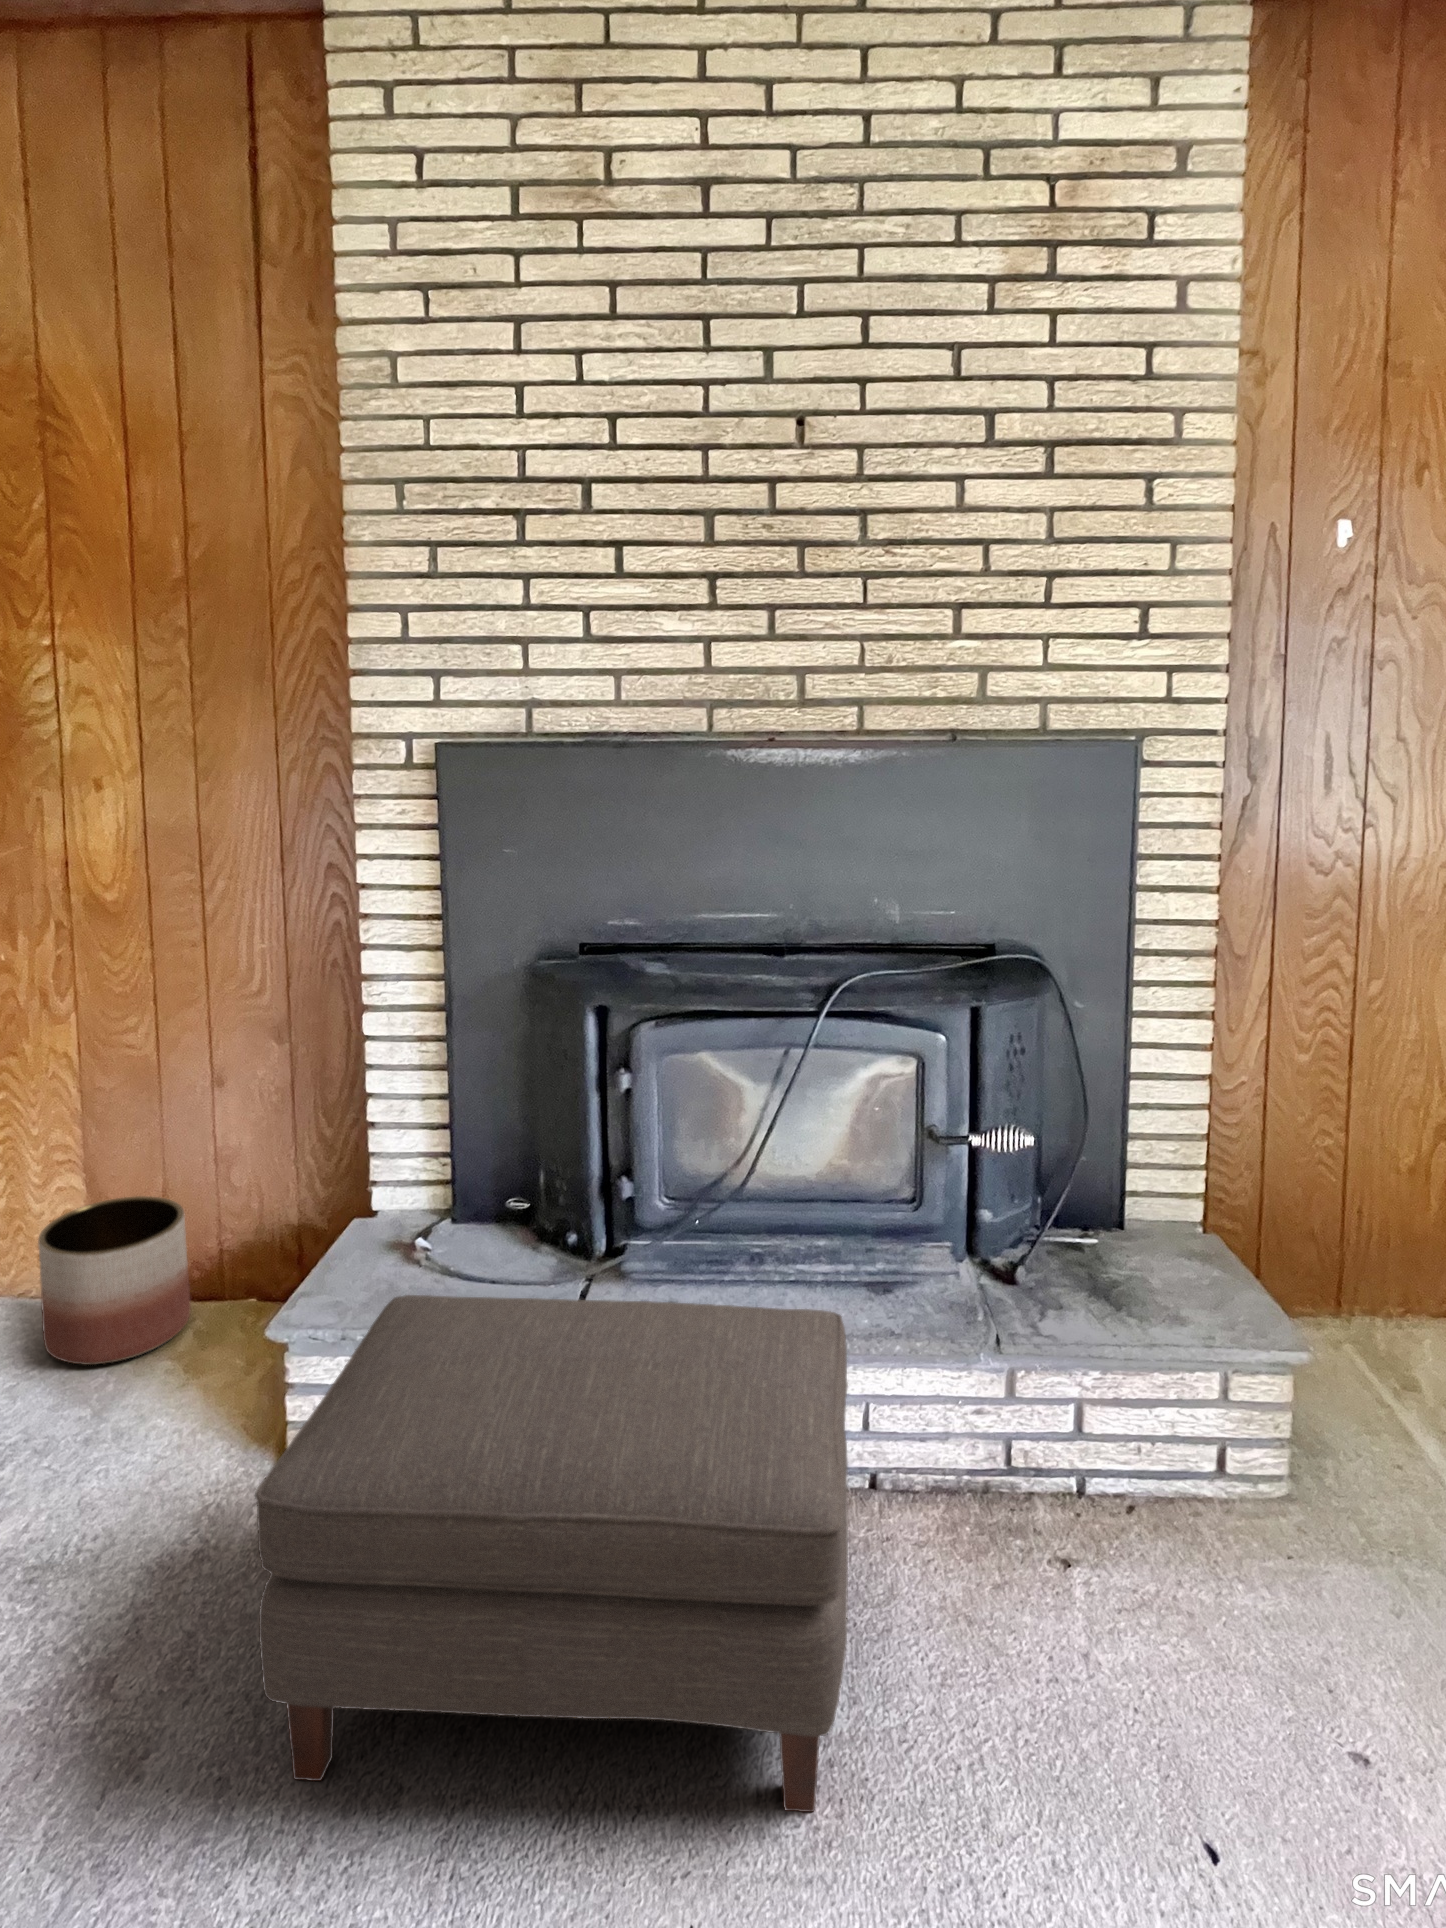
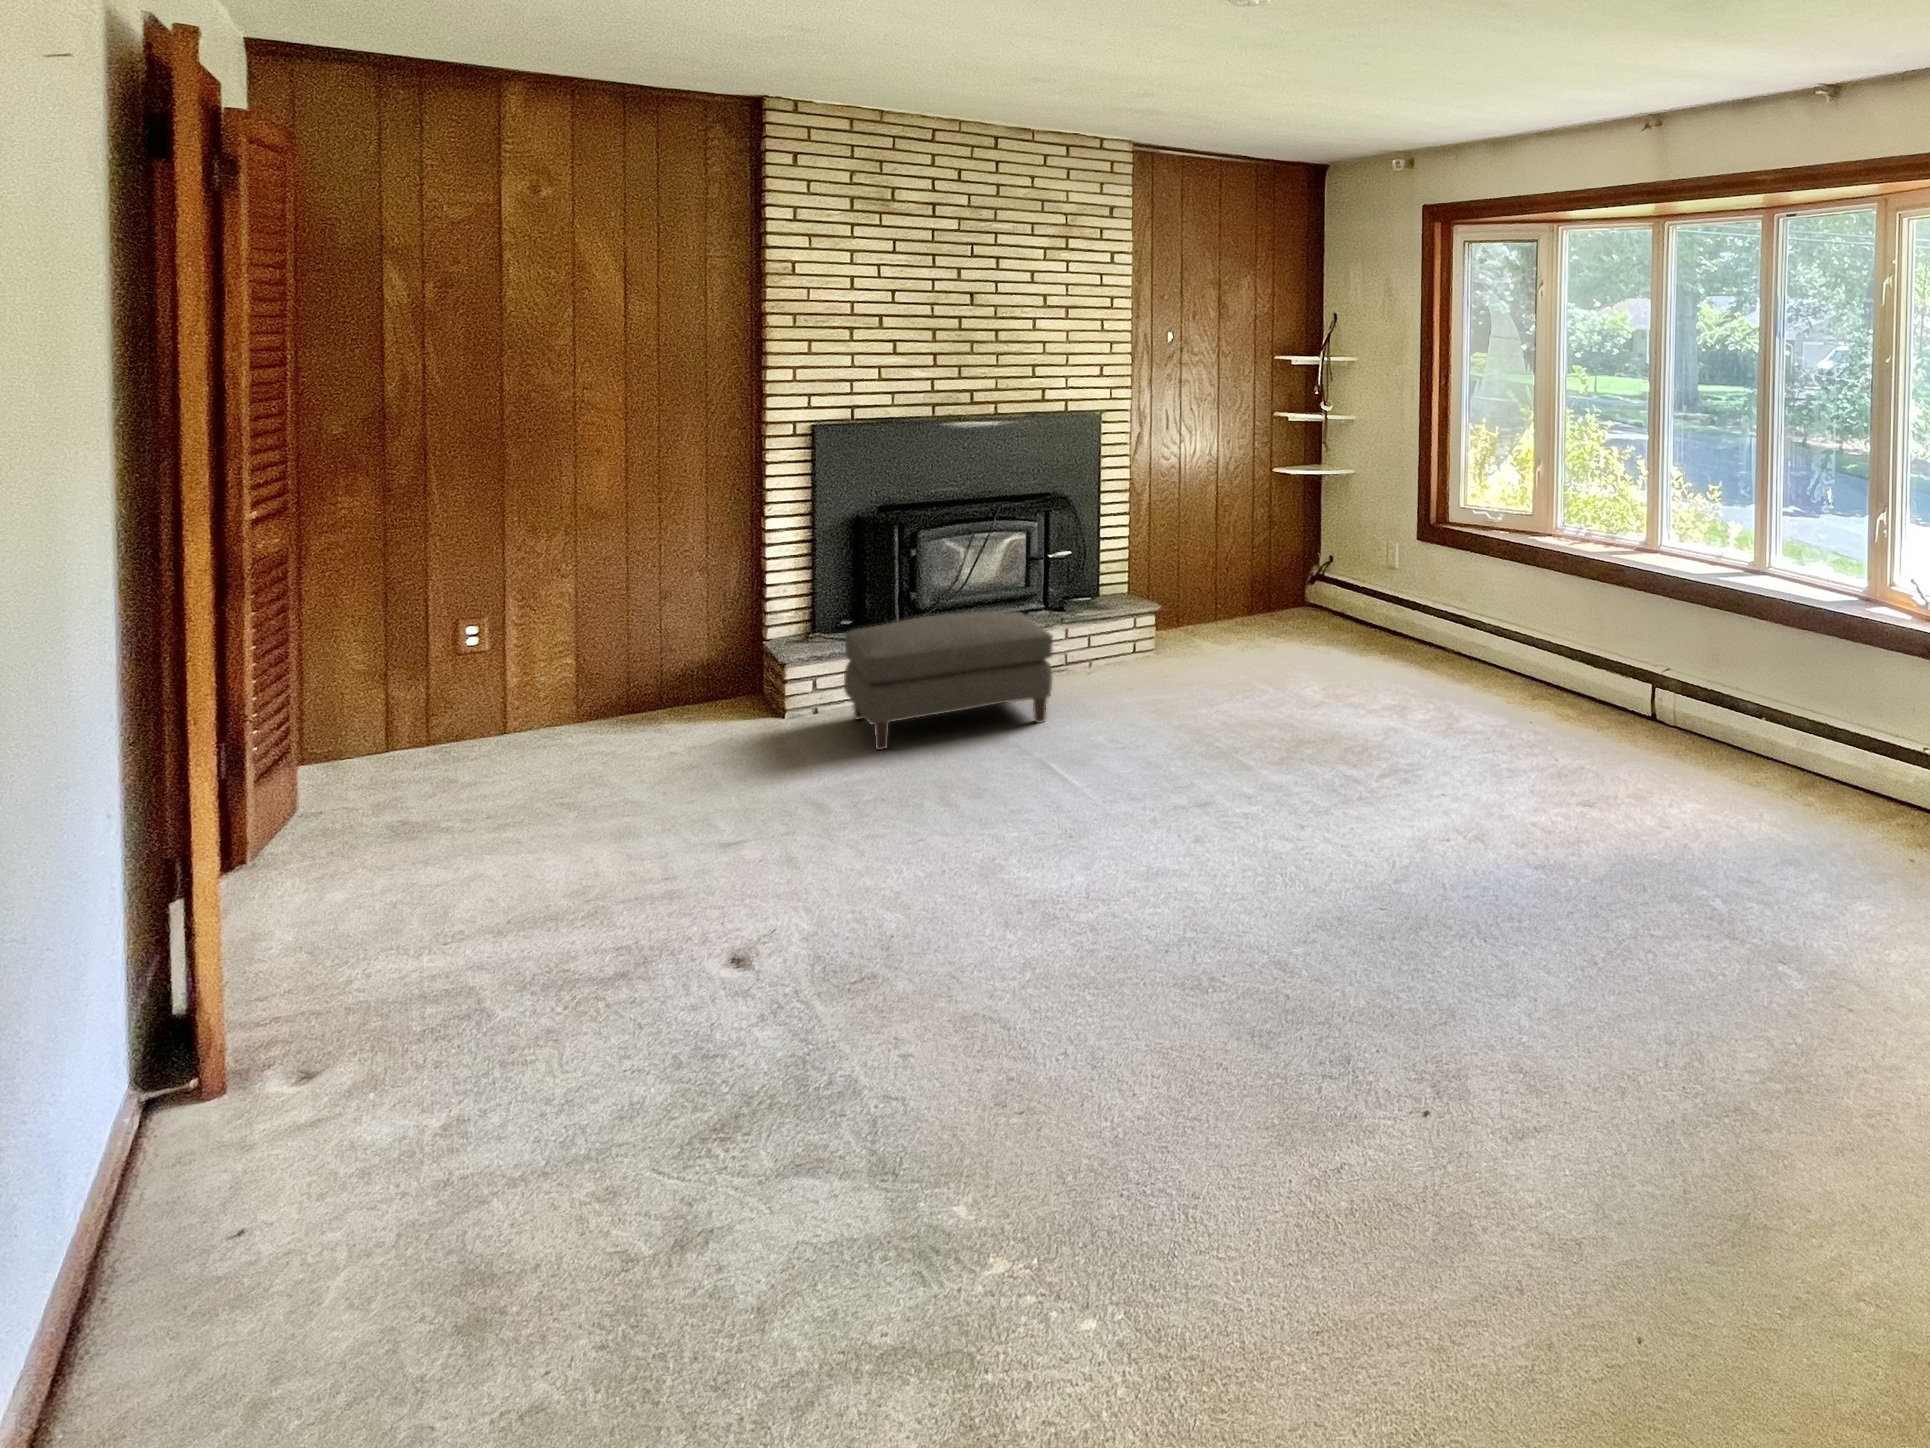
planter: present [38,1196,191,1365] -> none [572,655,653,728]

